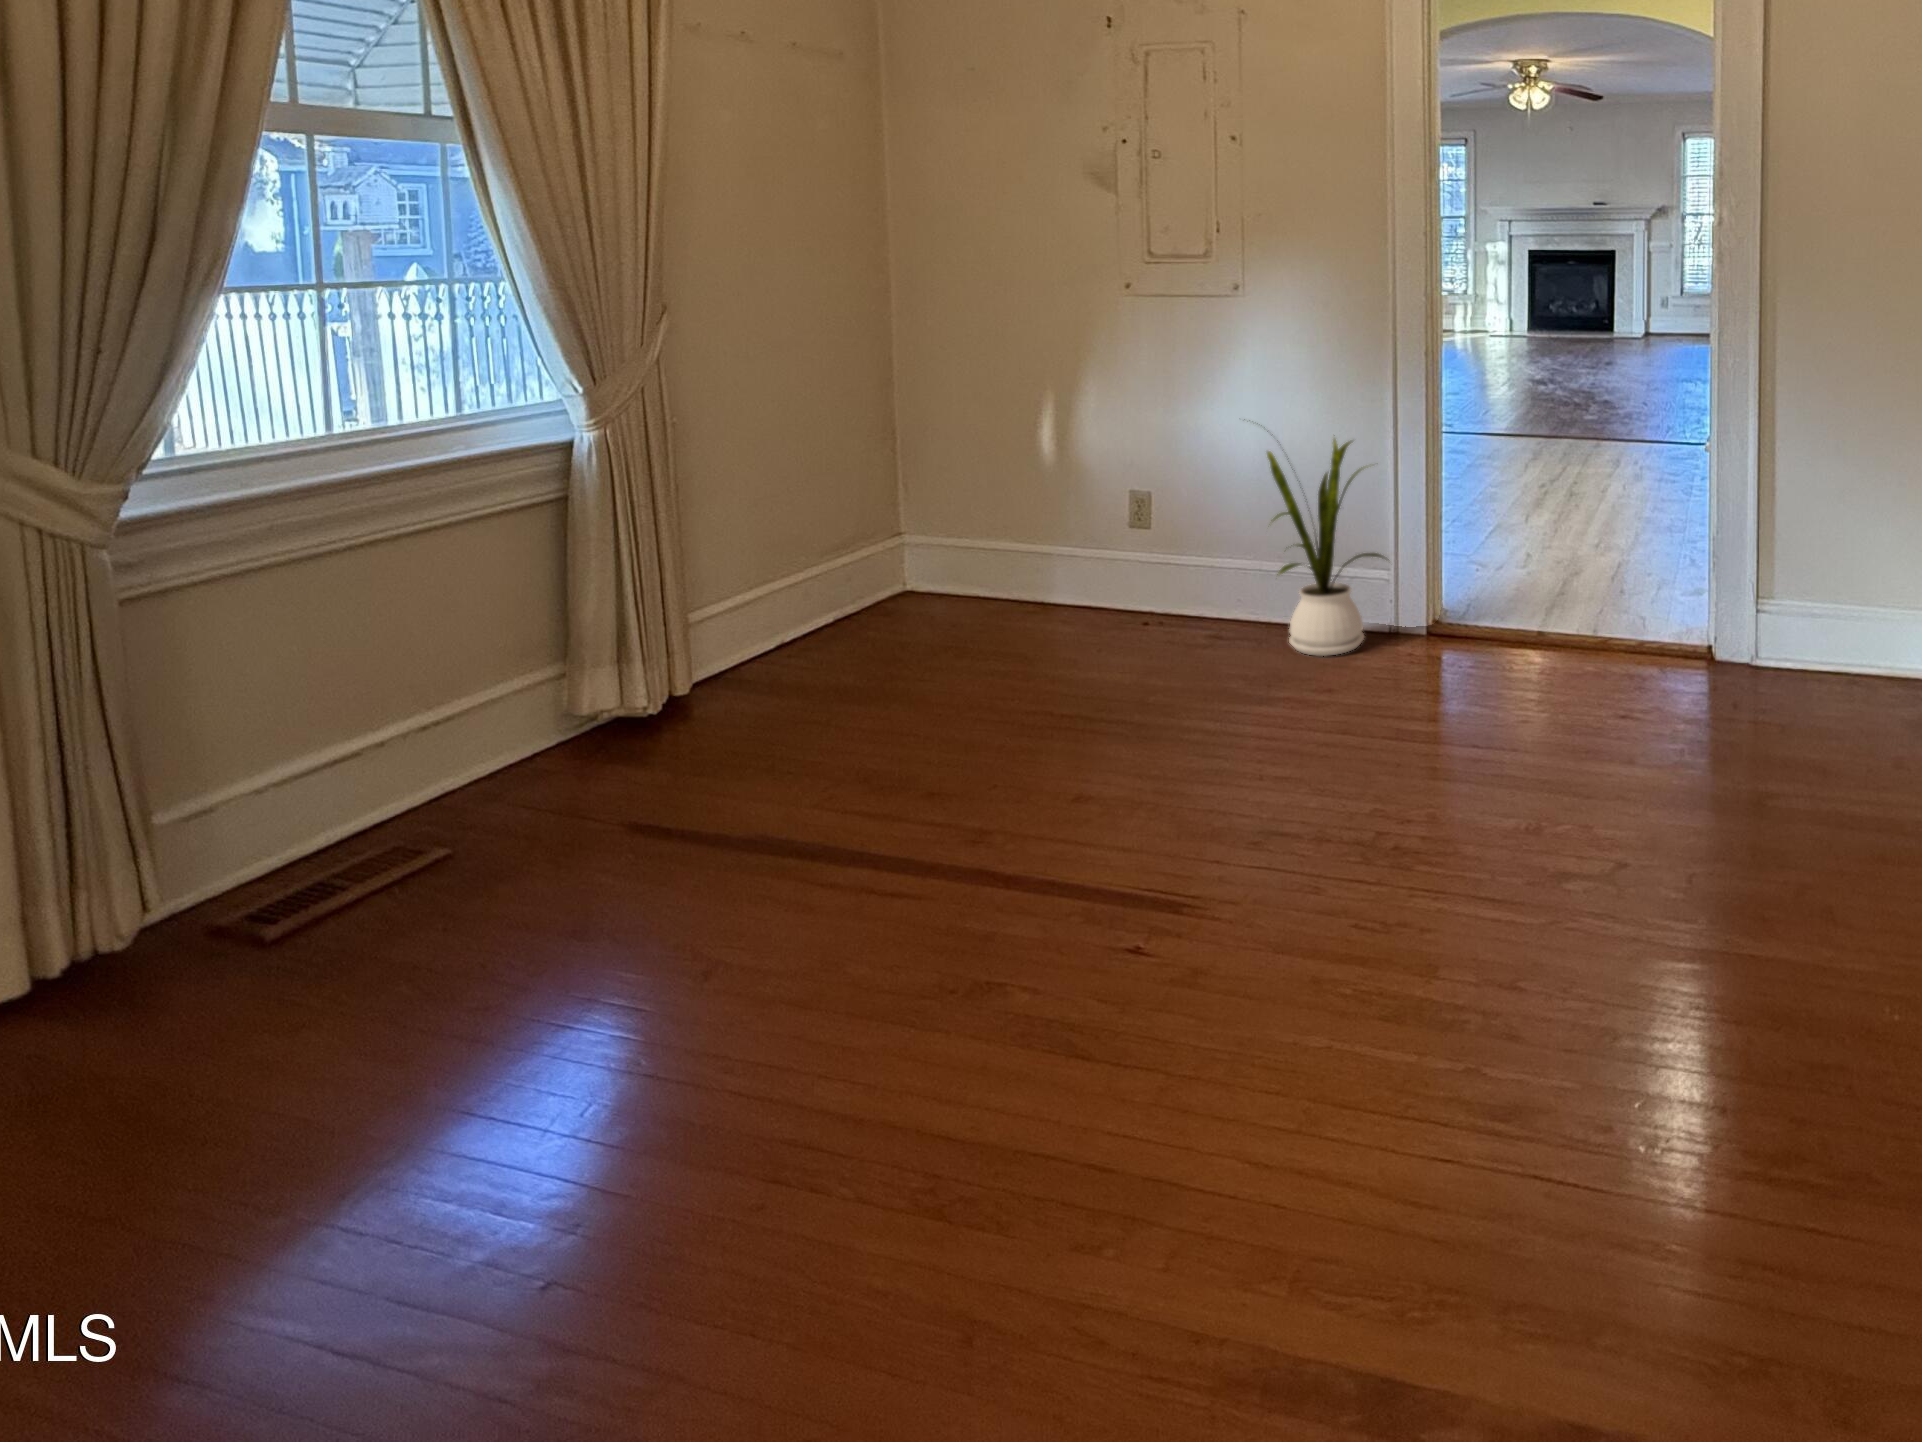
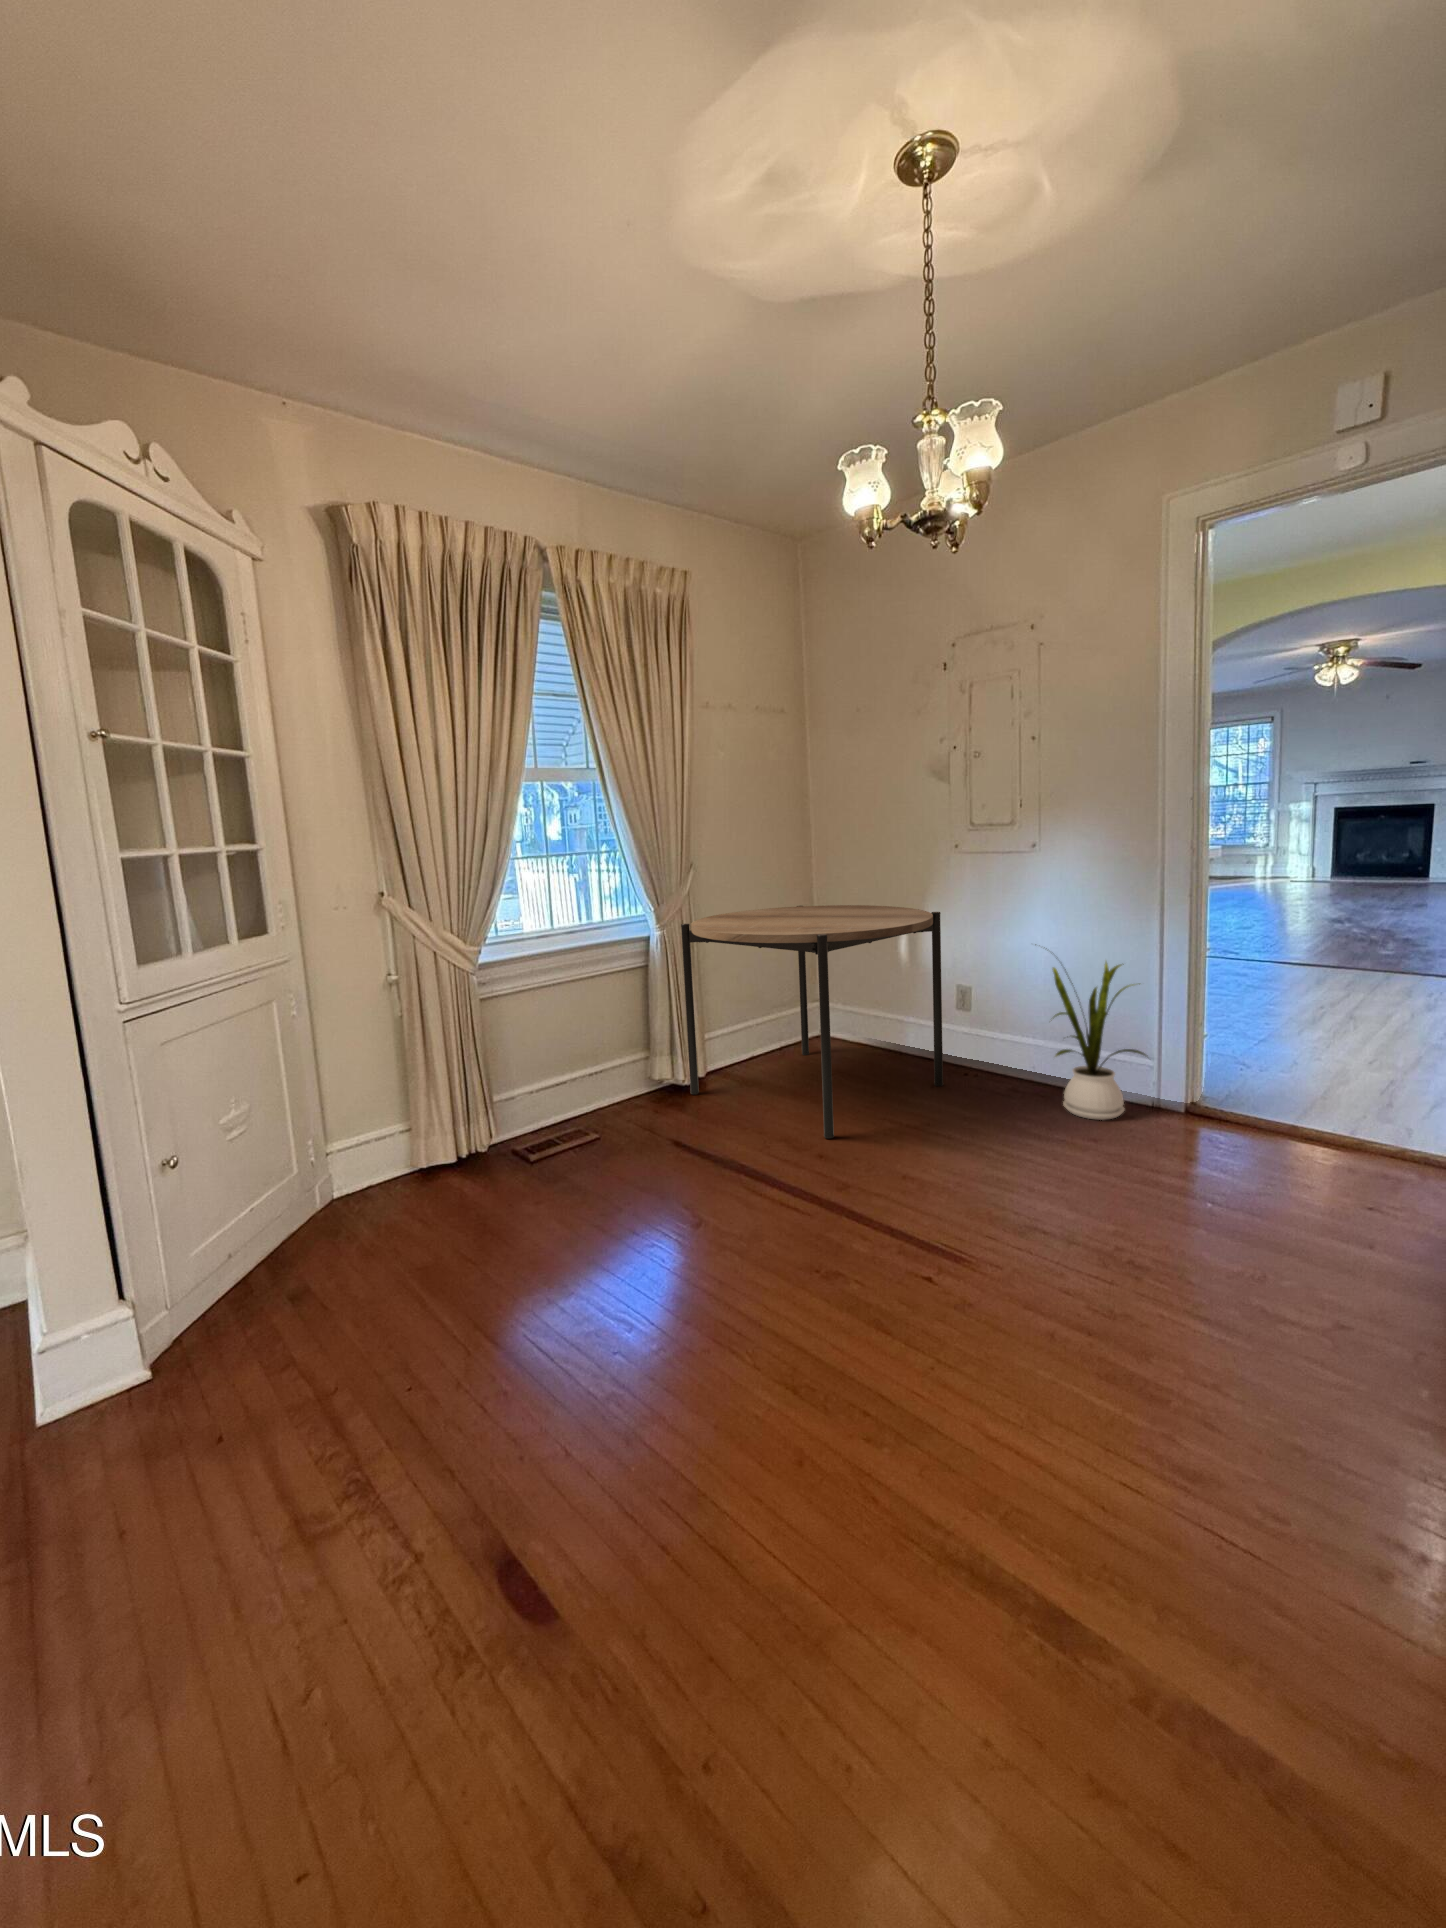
dining table: none [641,373,1120,757] -> present [681,905,943,1139]

